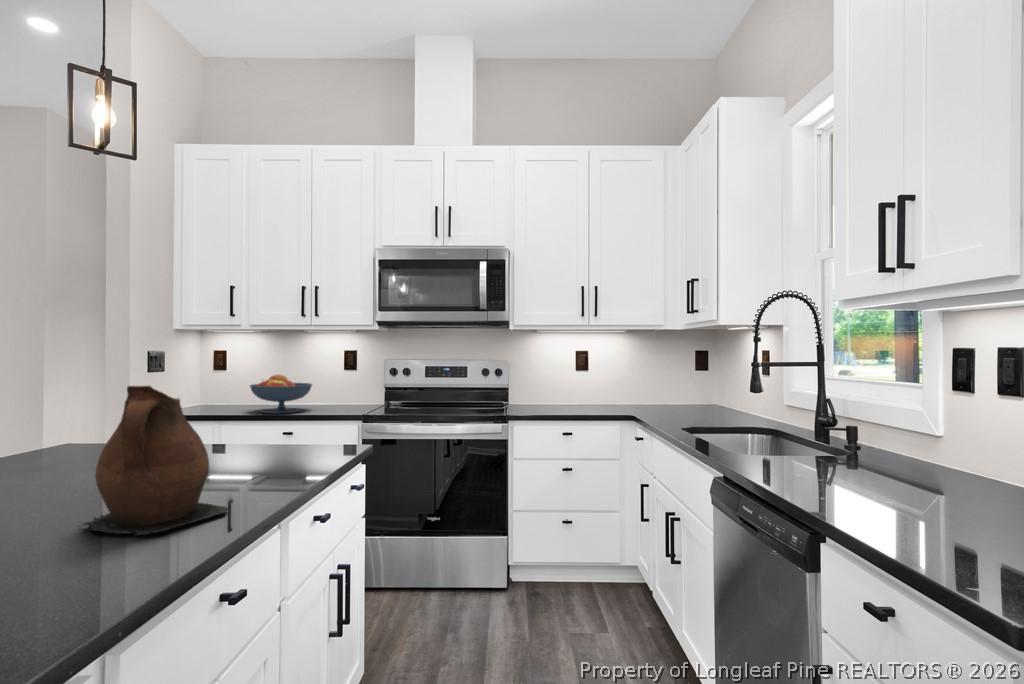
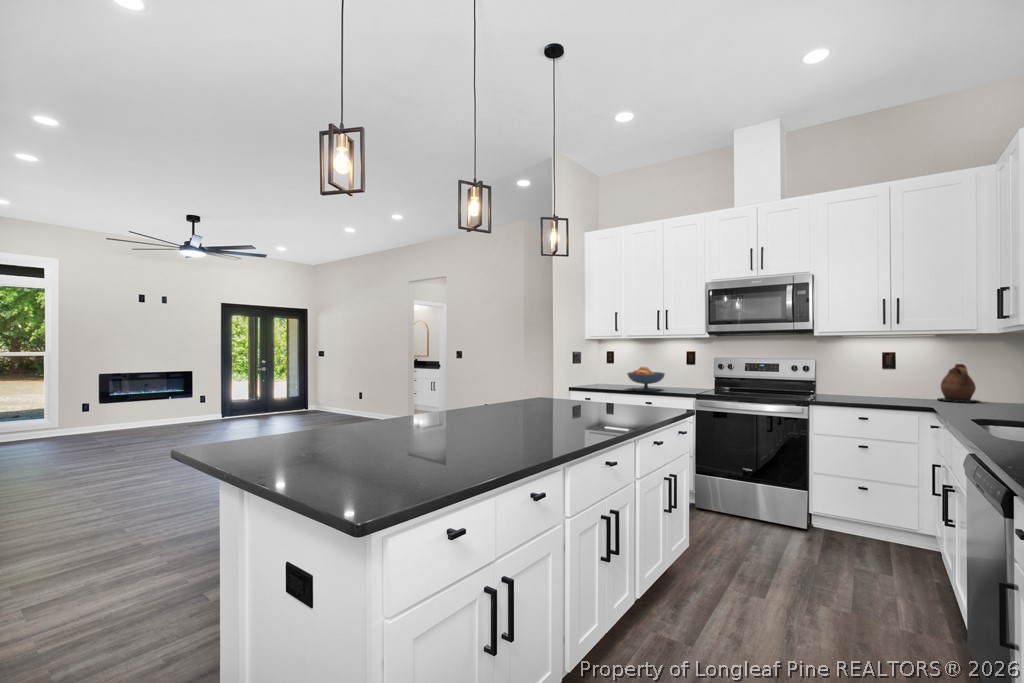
ceramic pitcher: present [83,386,228,536] -> present [938,364,978,402]

